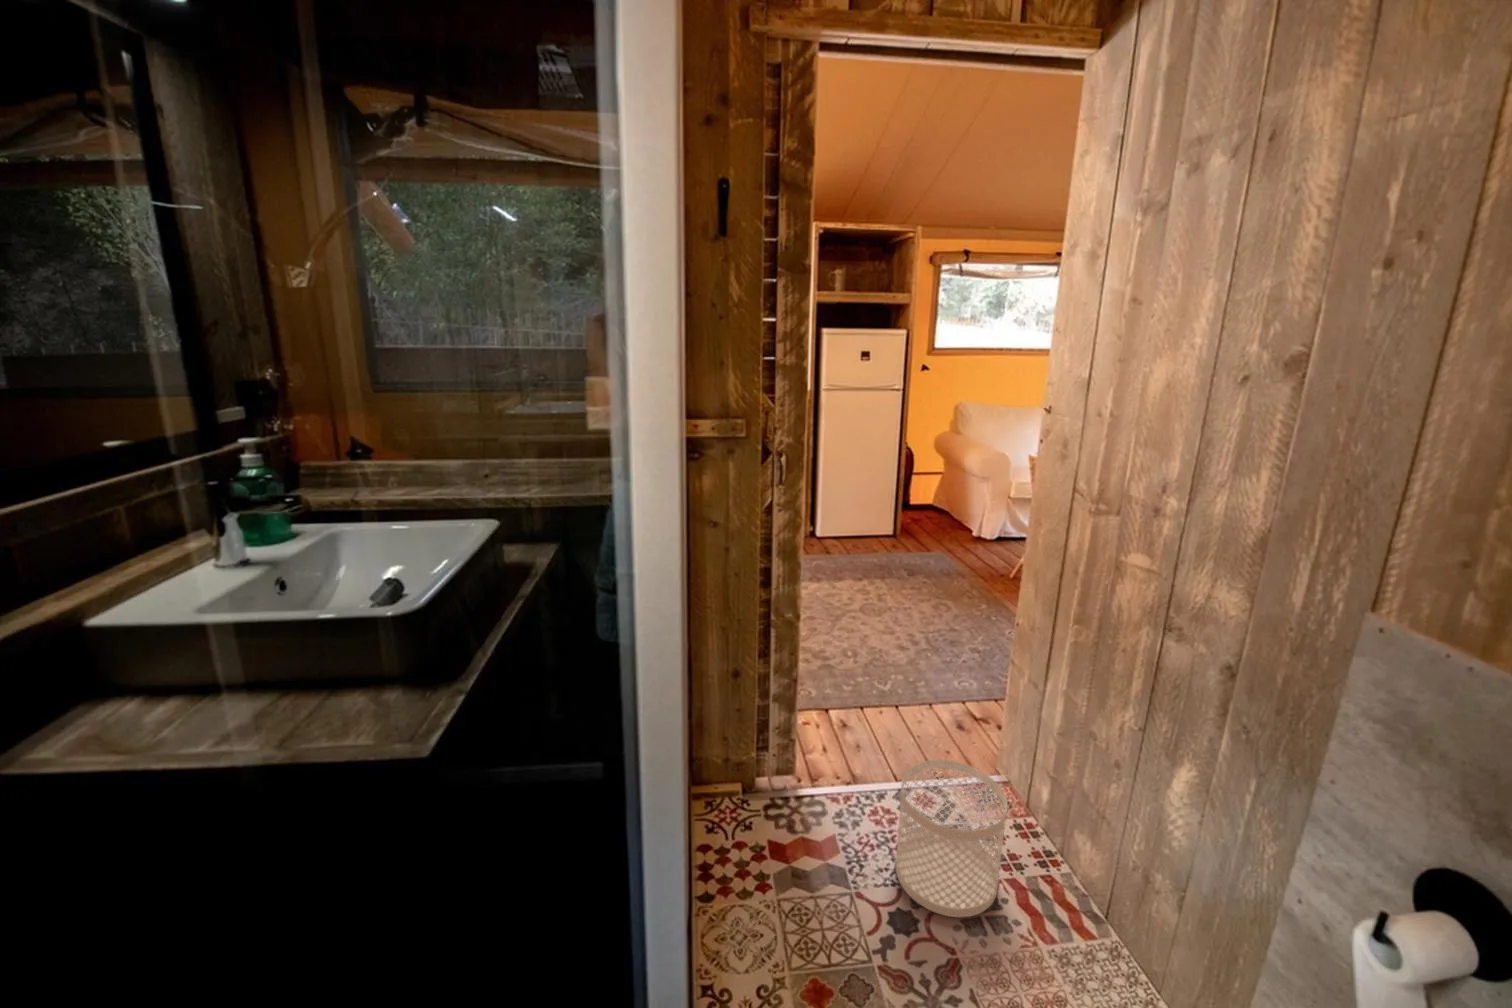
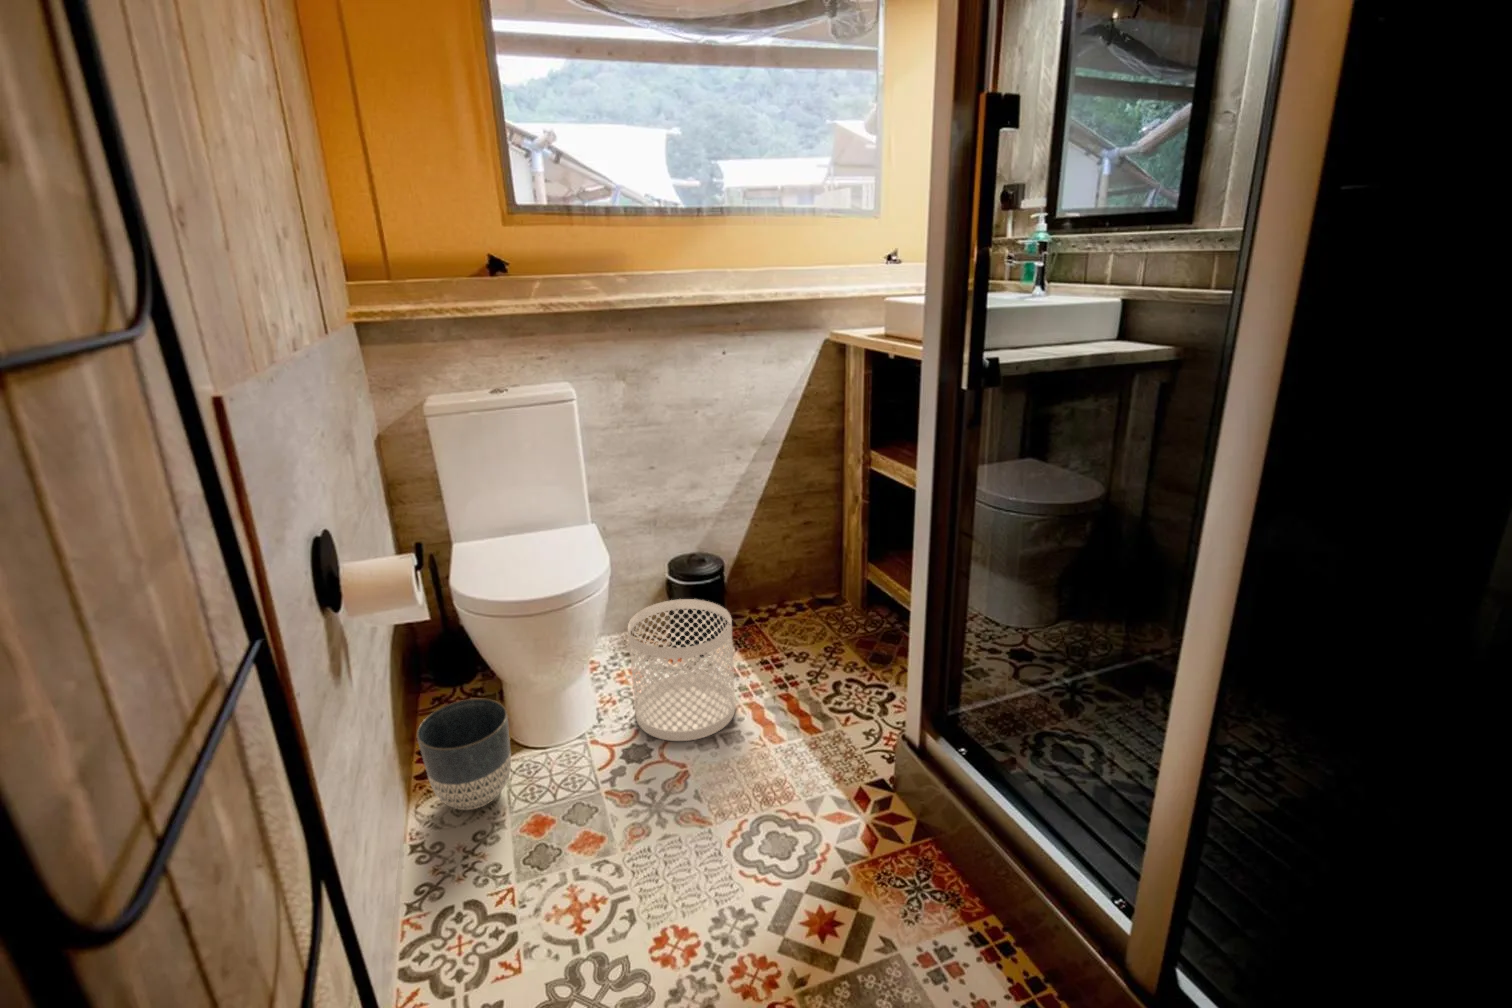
planter: none [717,844,795,958] -> present [417,699,511,810]

